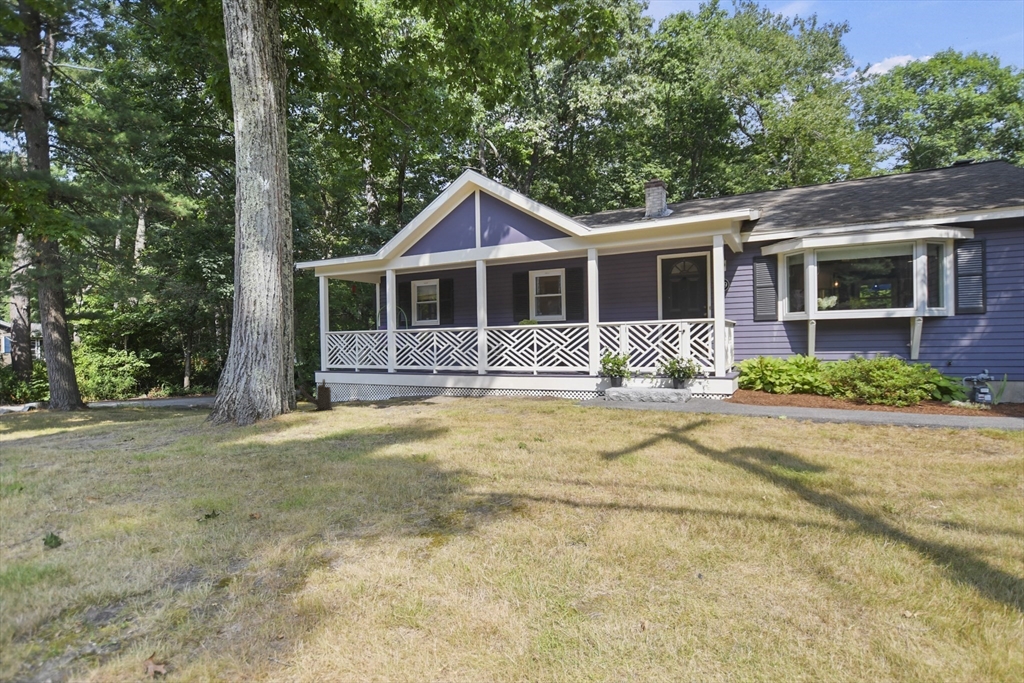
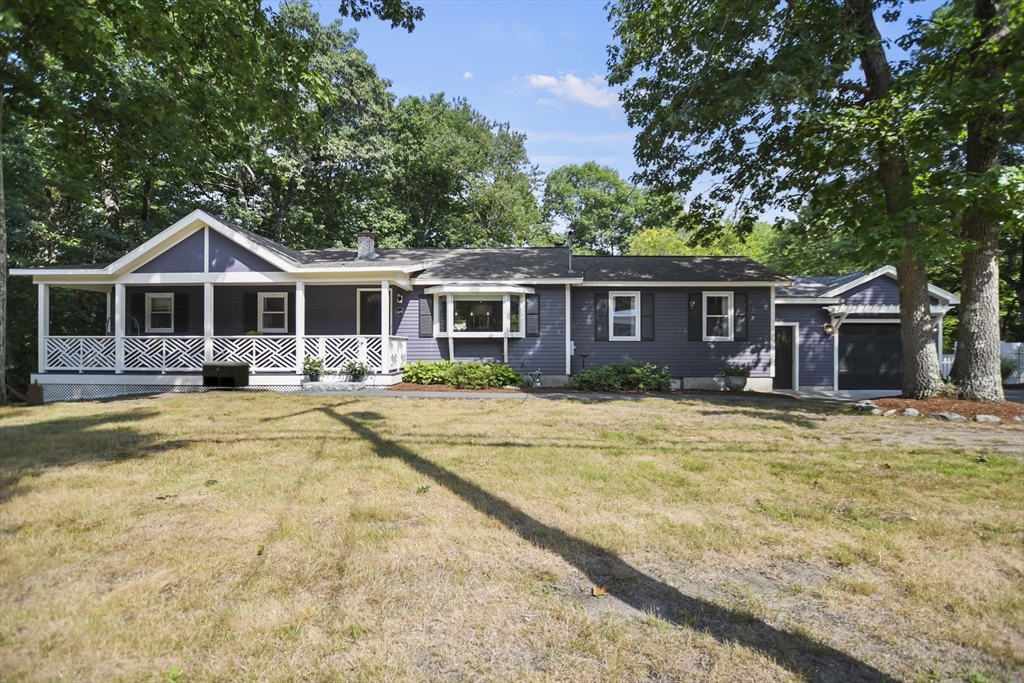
storage bench: none [478,358,532,397] -> present [202,361,250,391]

